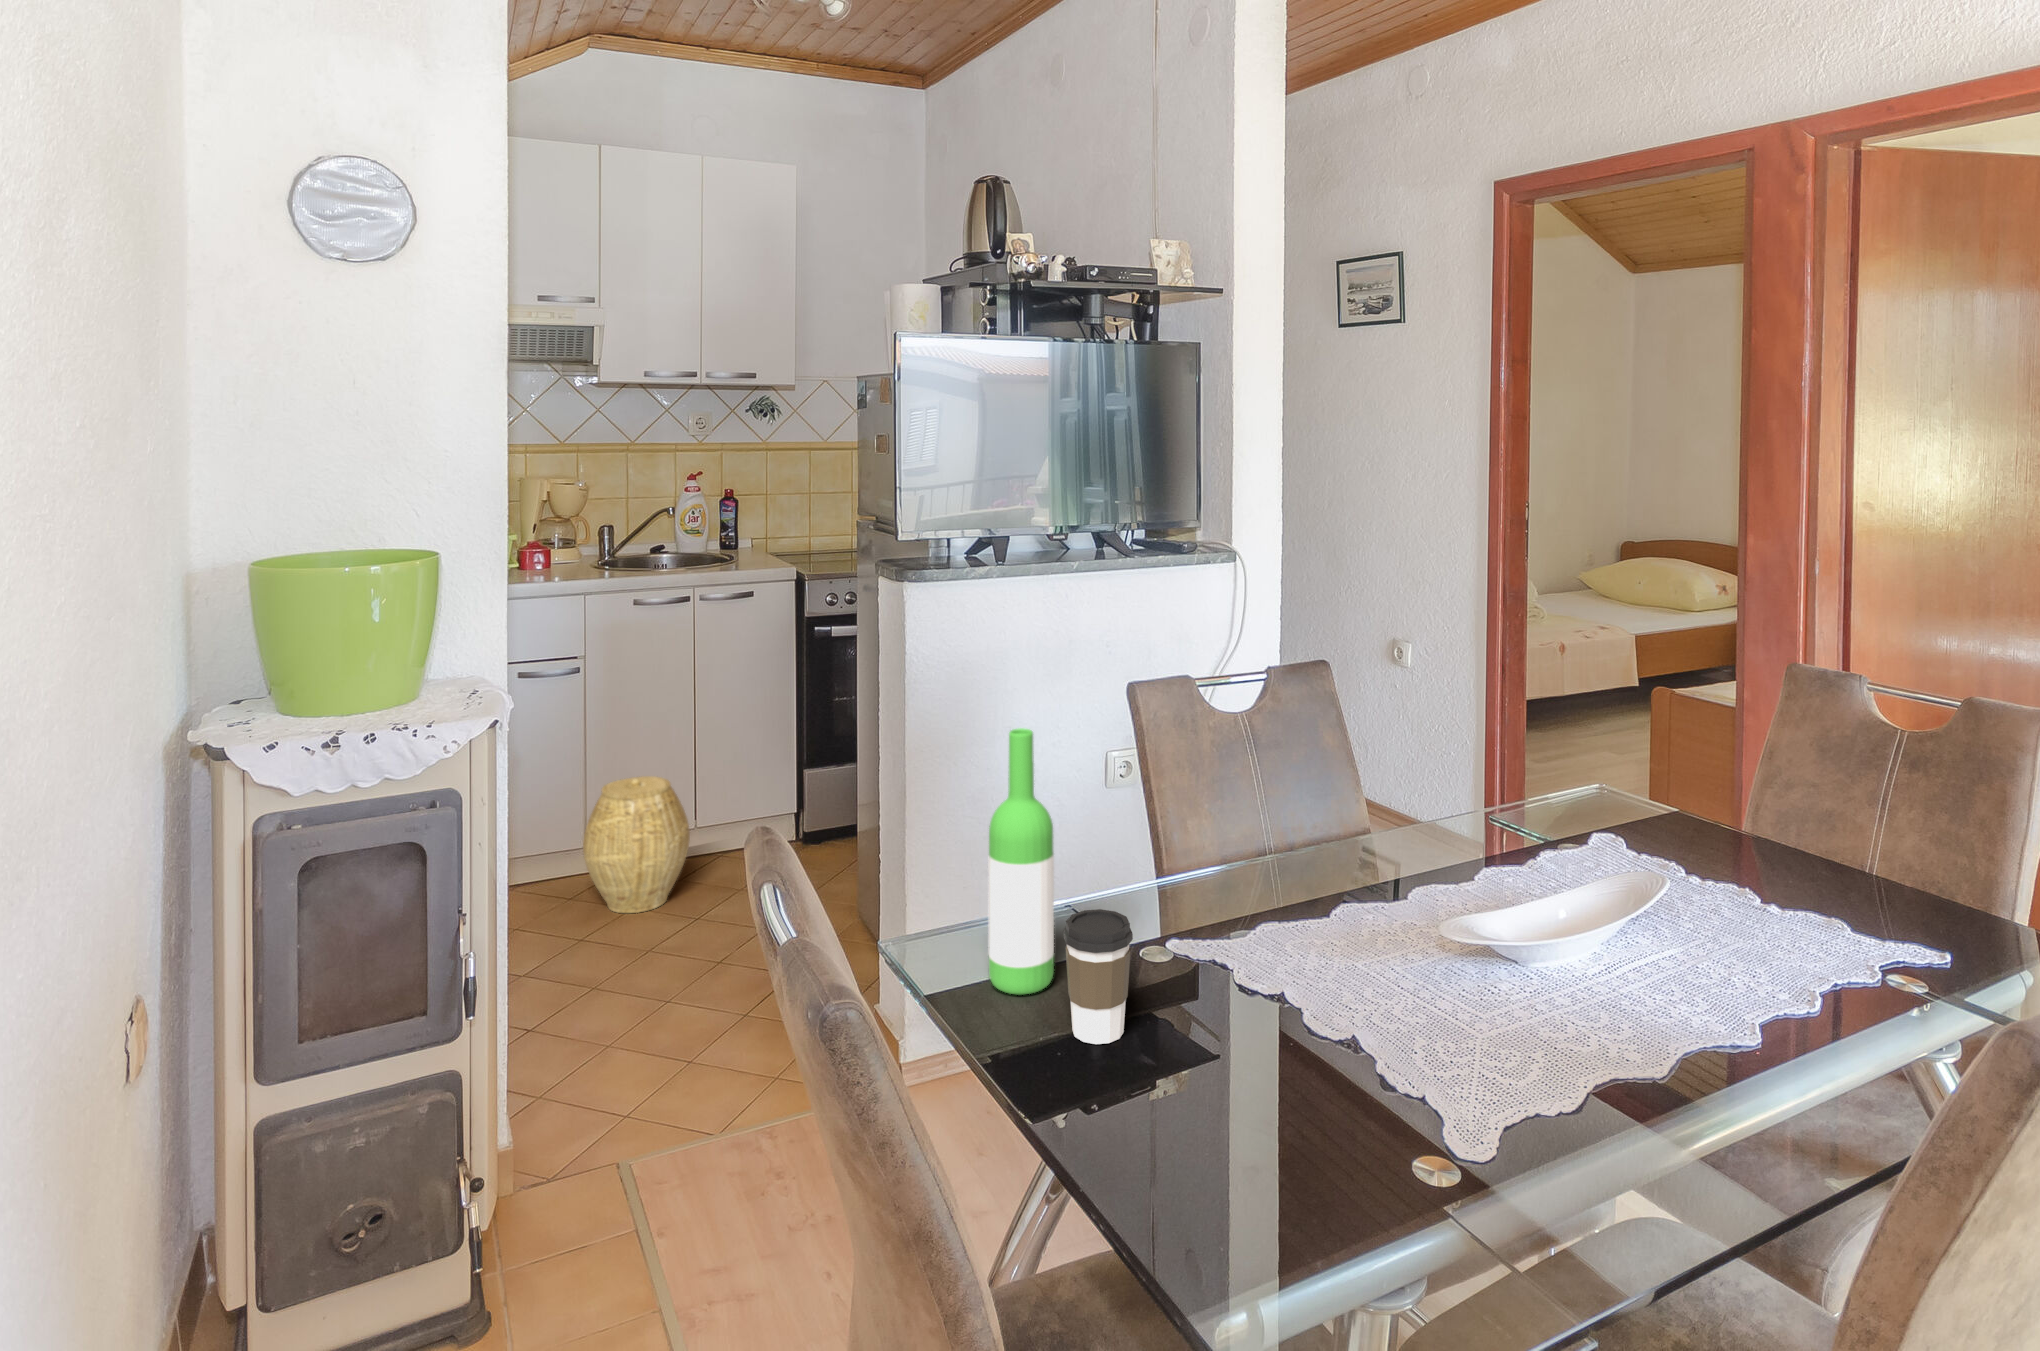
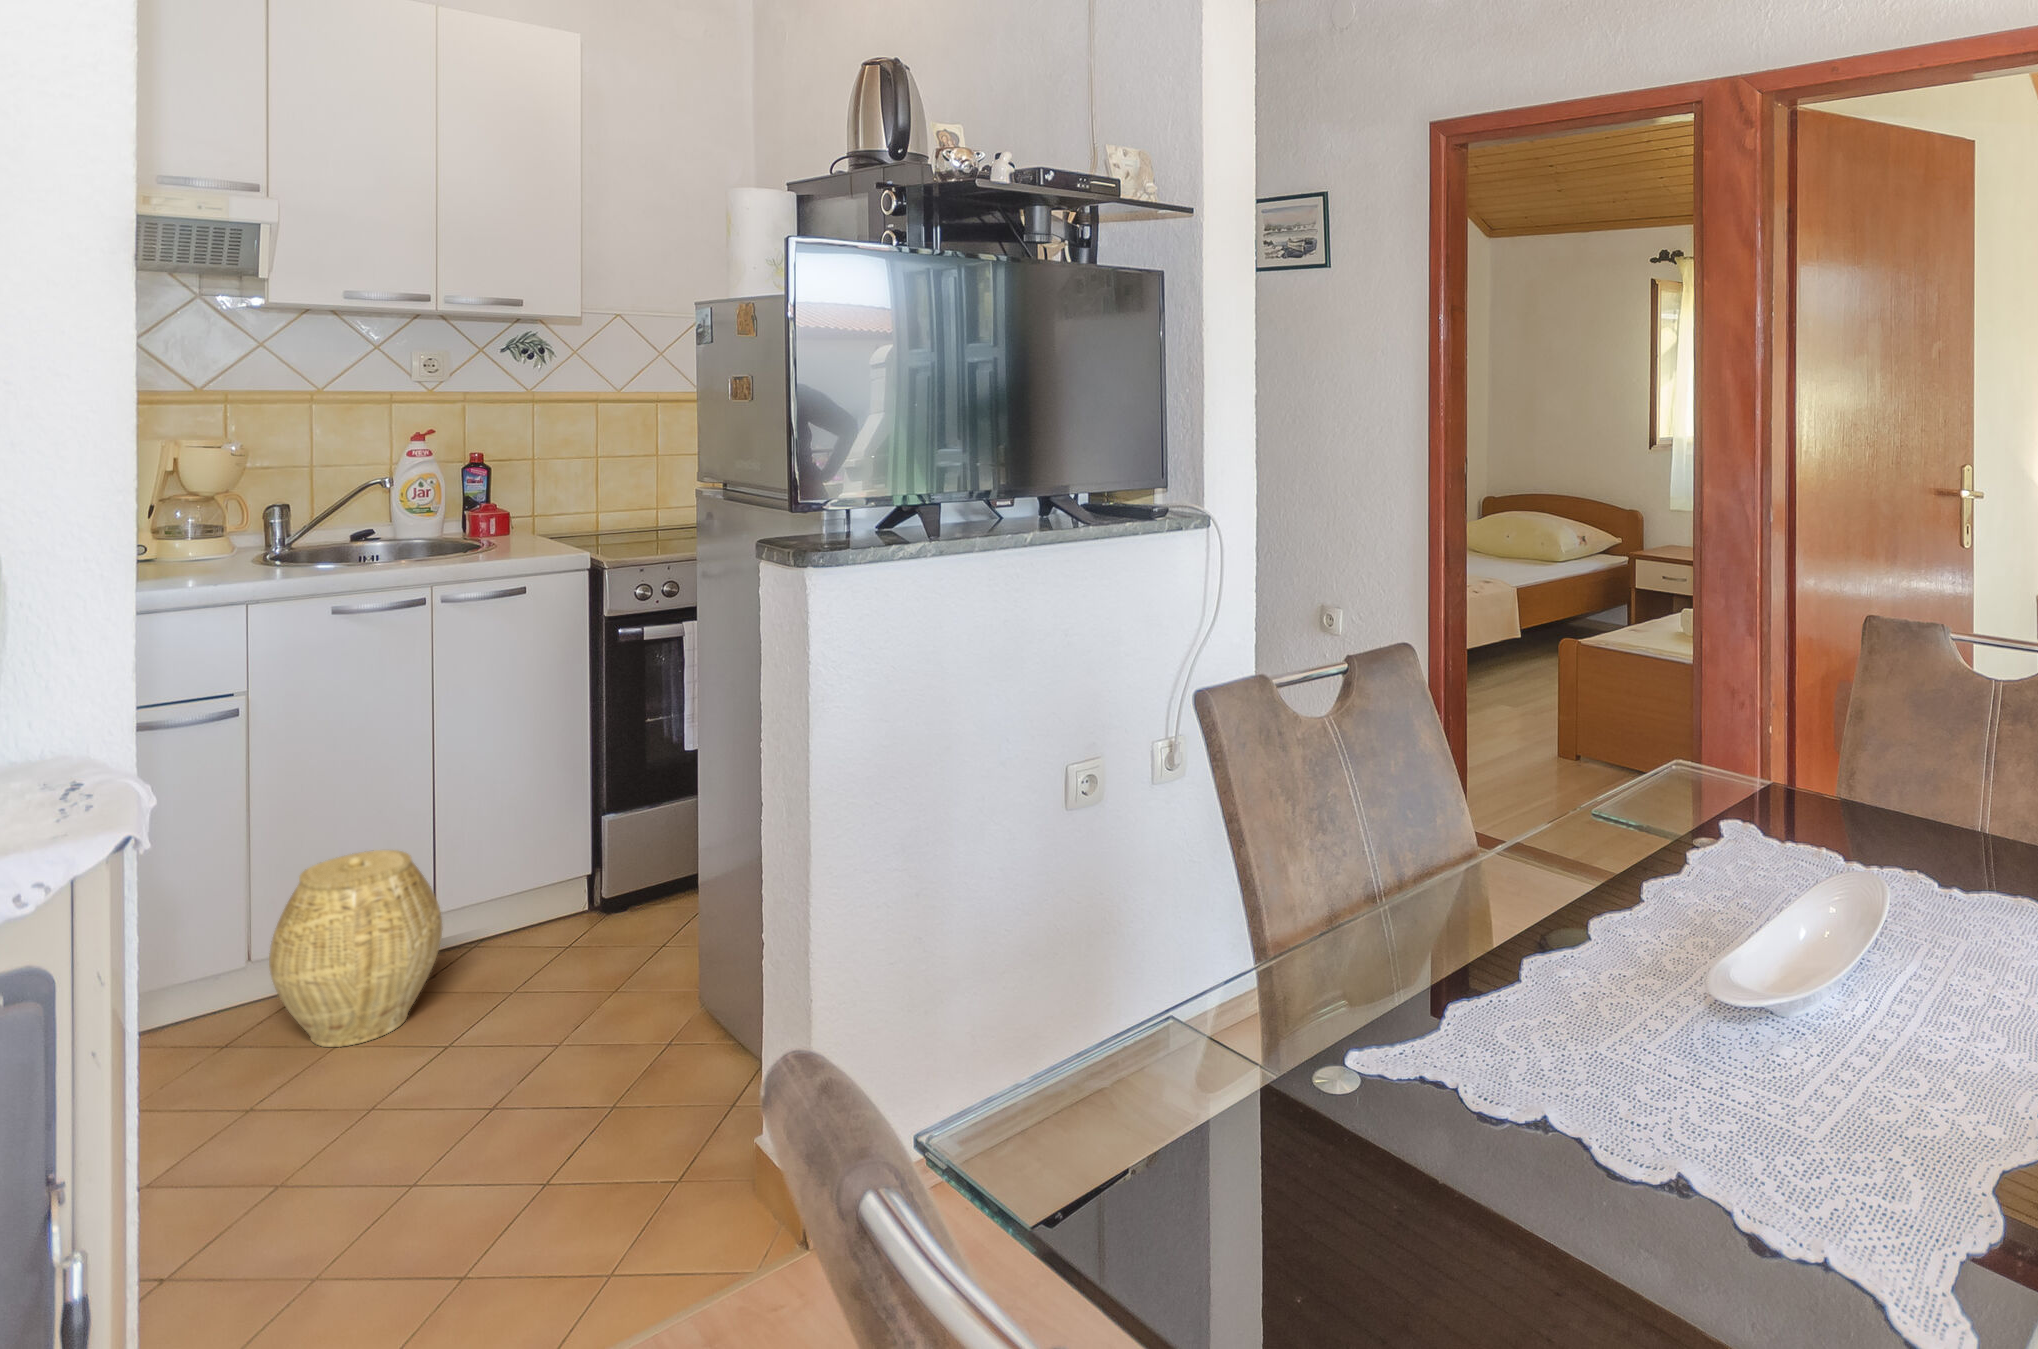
wine bottle: present [989,728,1054,994] -> none [1147,775,1244,1173]
coffee cup: present [1063,909,1133,1044] -> none [1307,1033,1408,1242]

